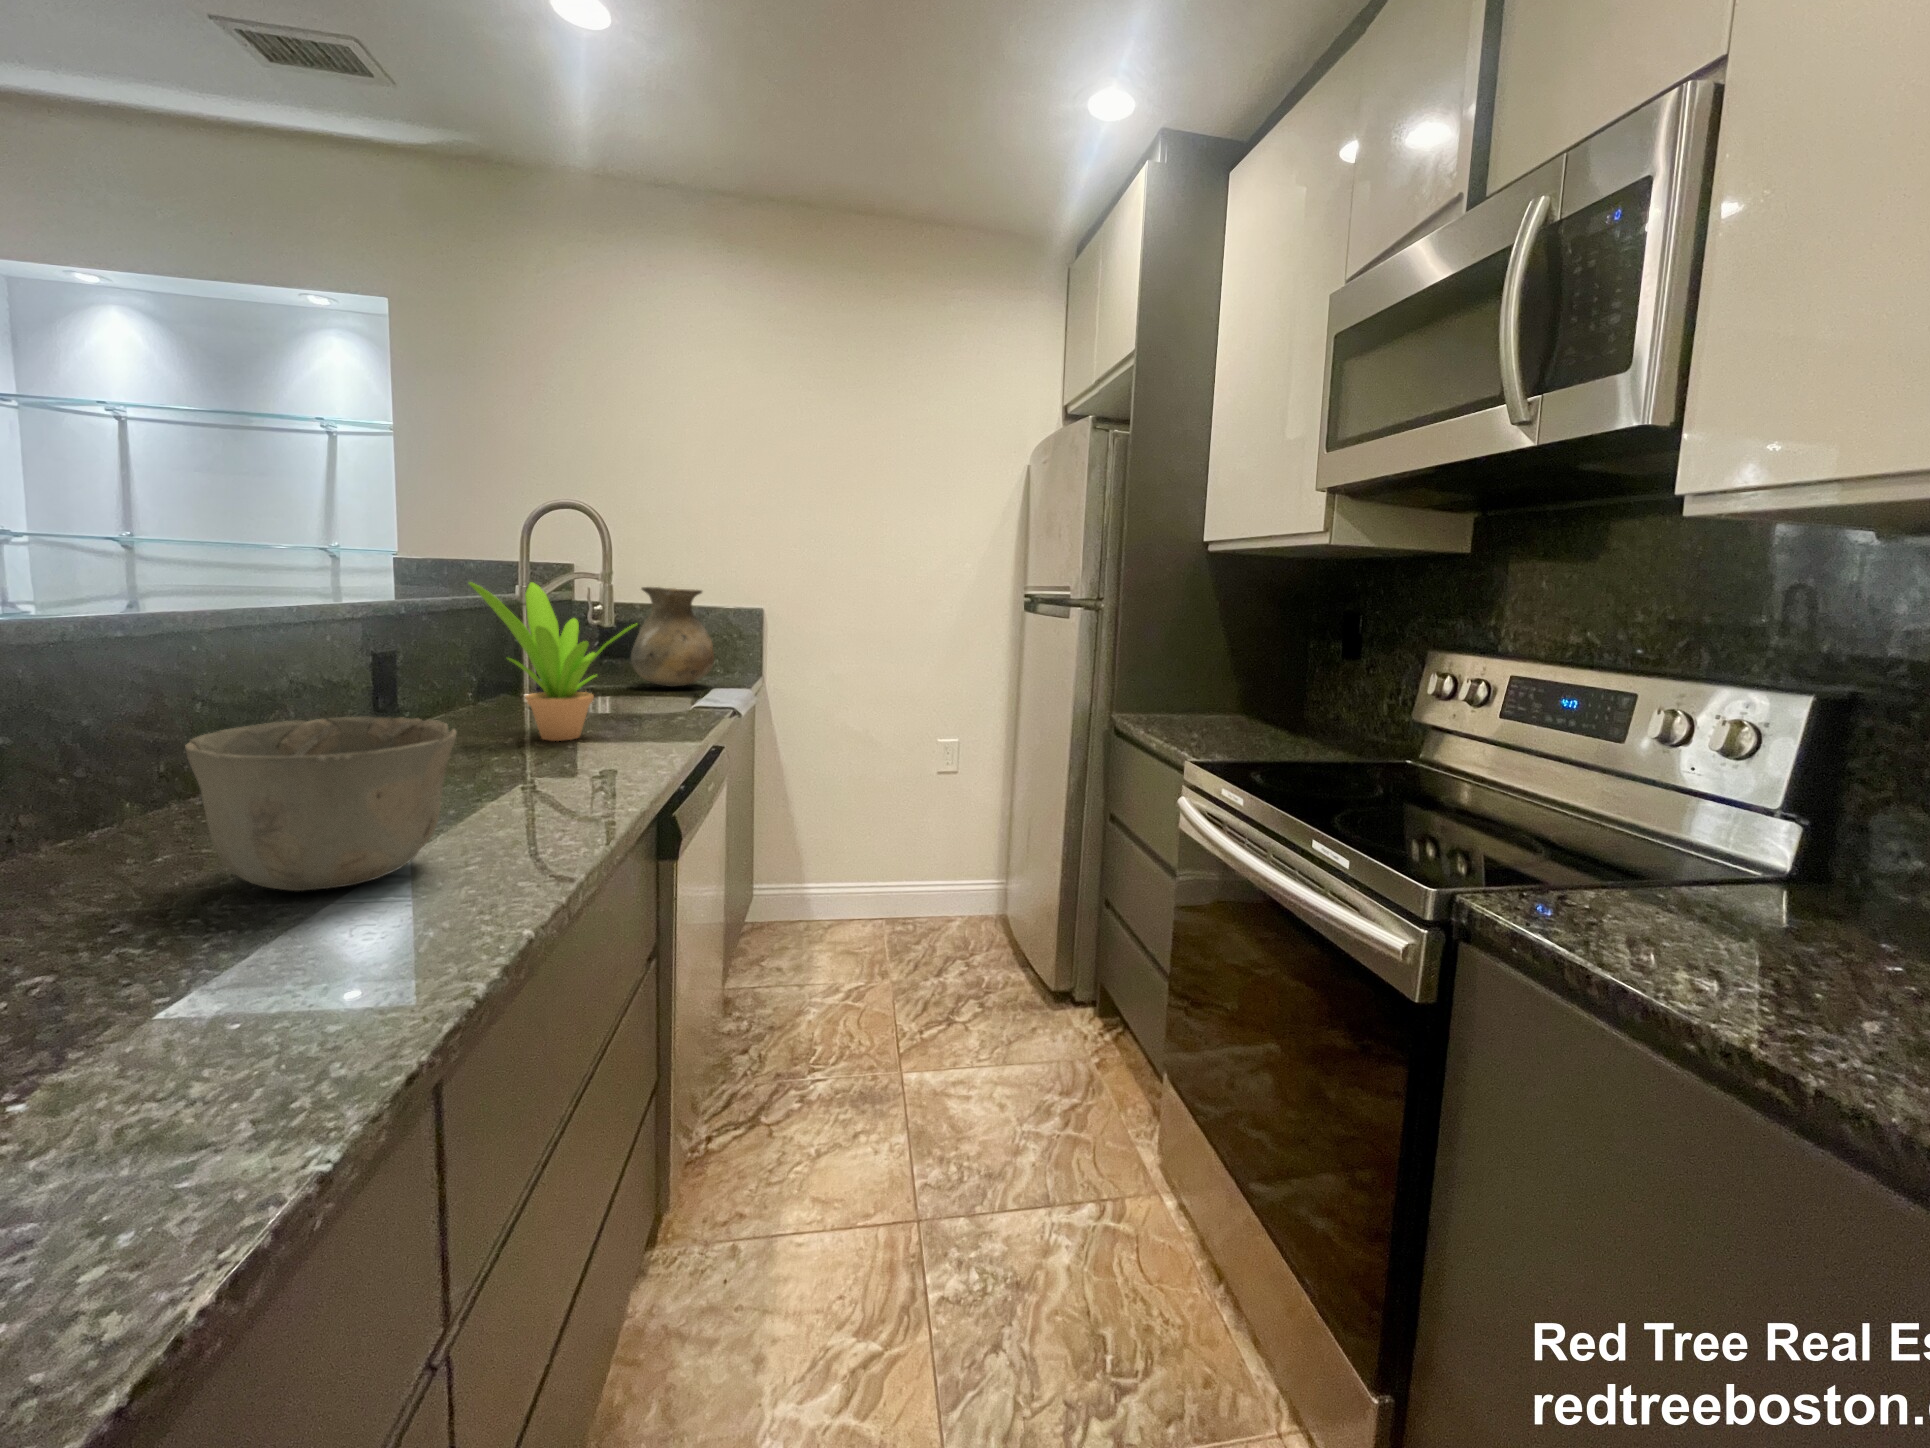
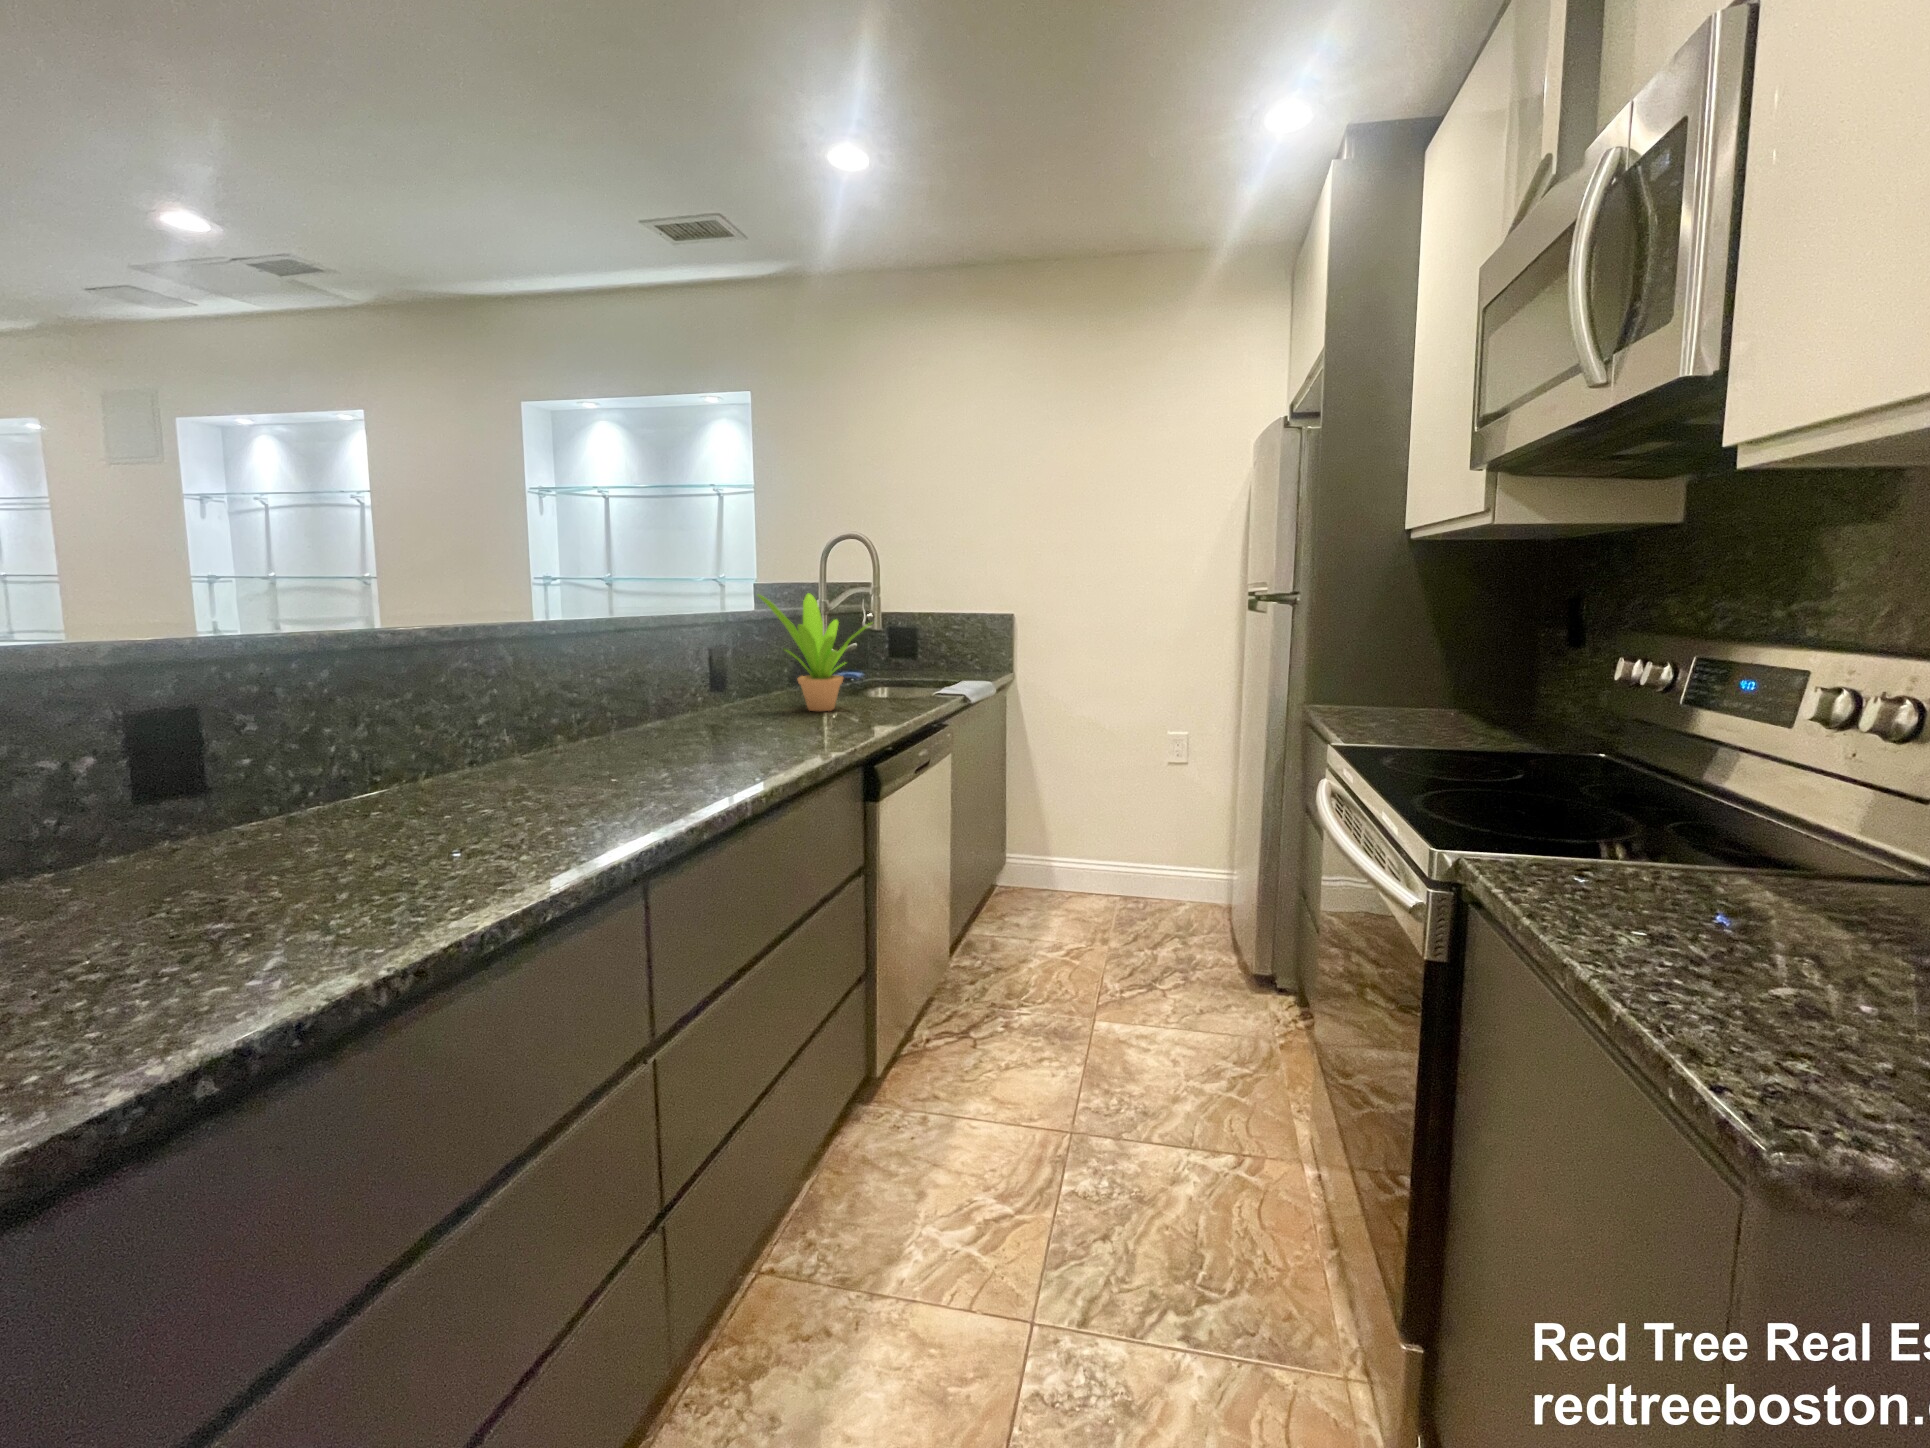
vase: present [631,587,714,687] -> none [902,594,966,677]
ceramic bowl: present [185,717,456,891] -> none [563,680,700,781]

